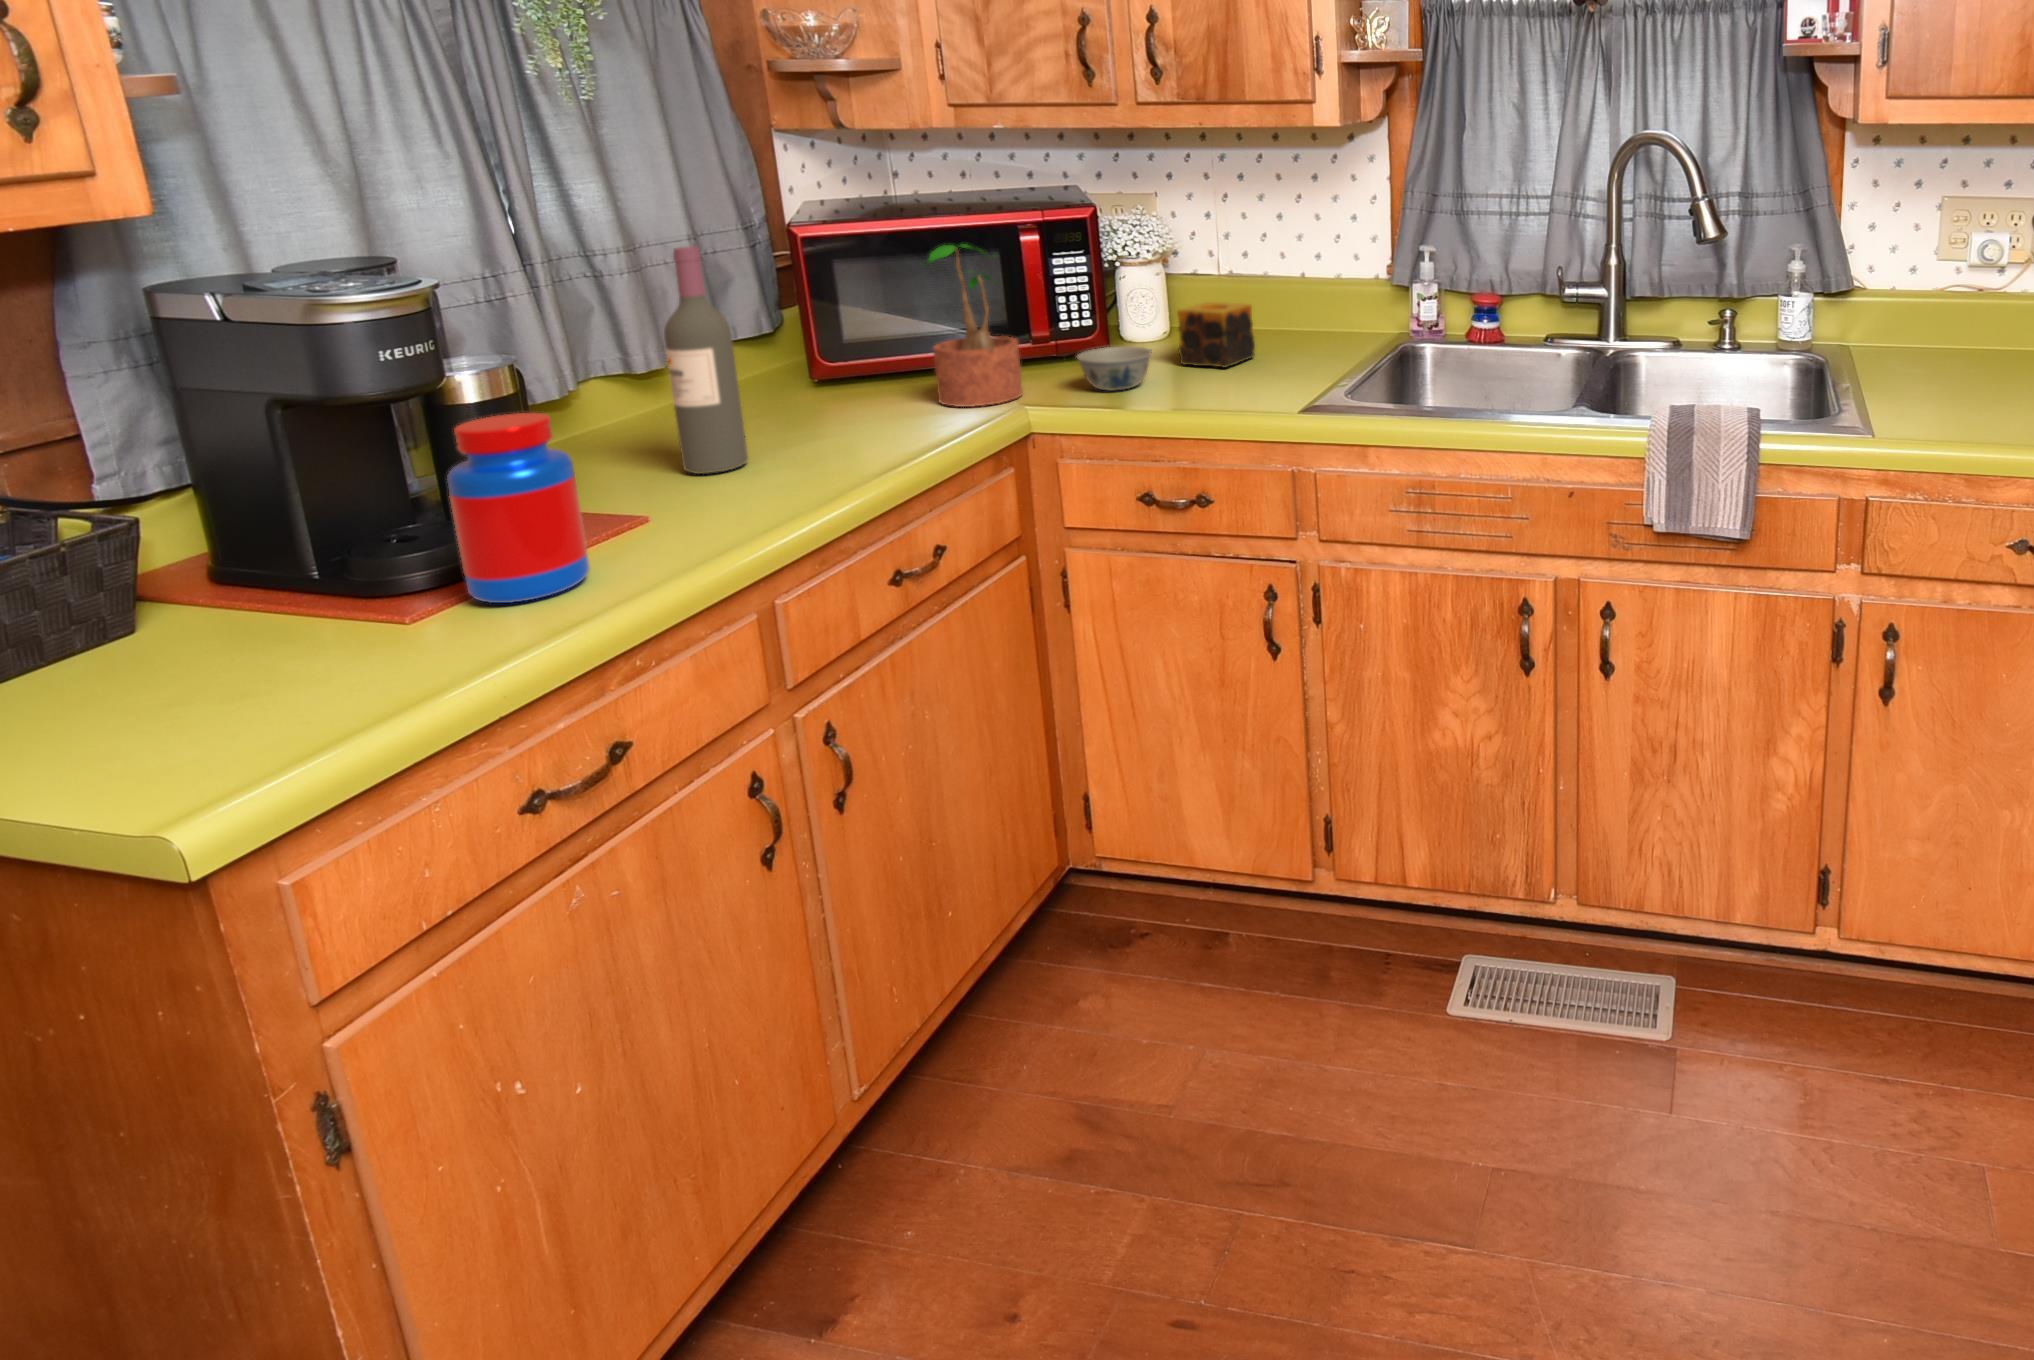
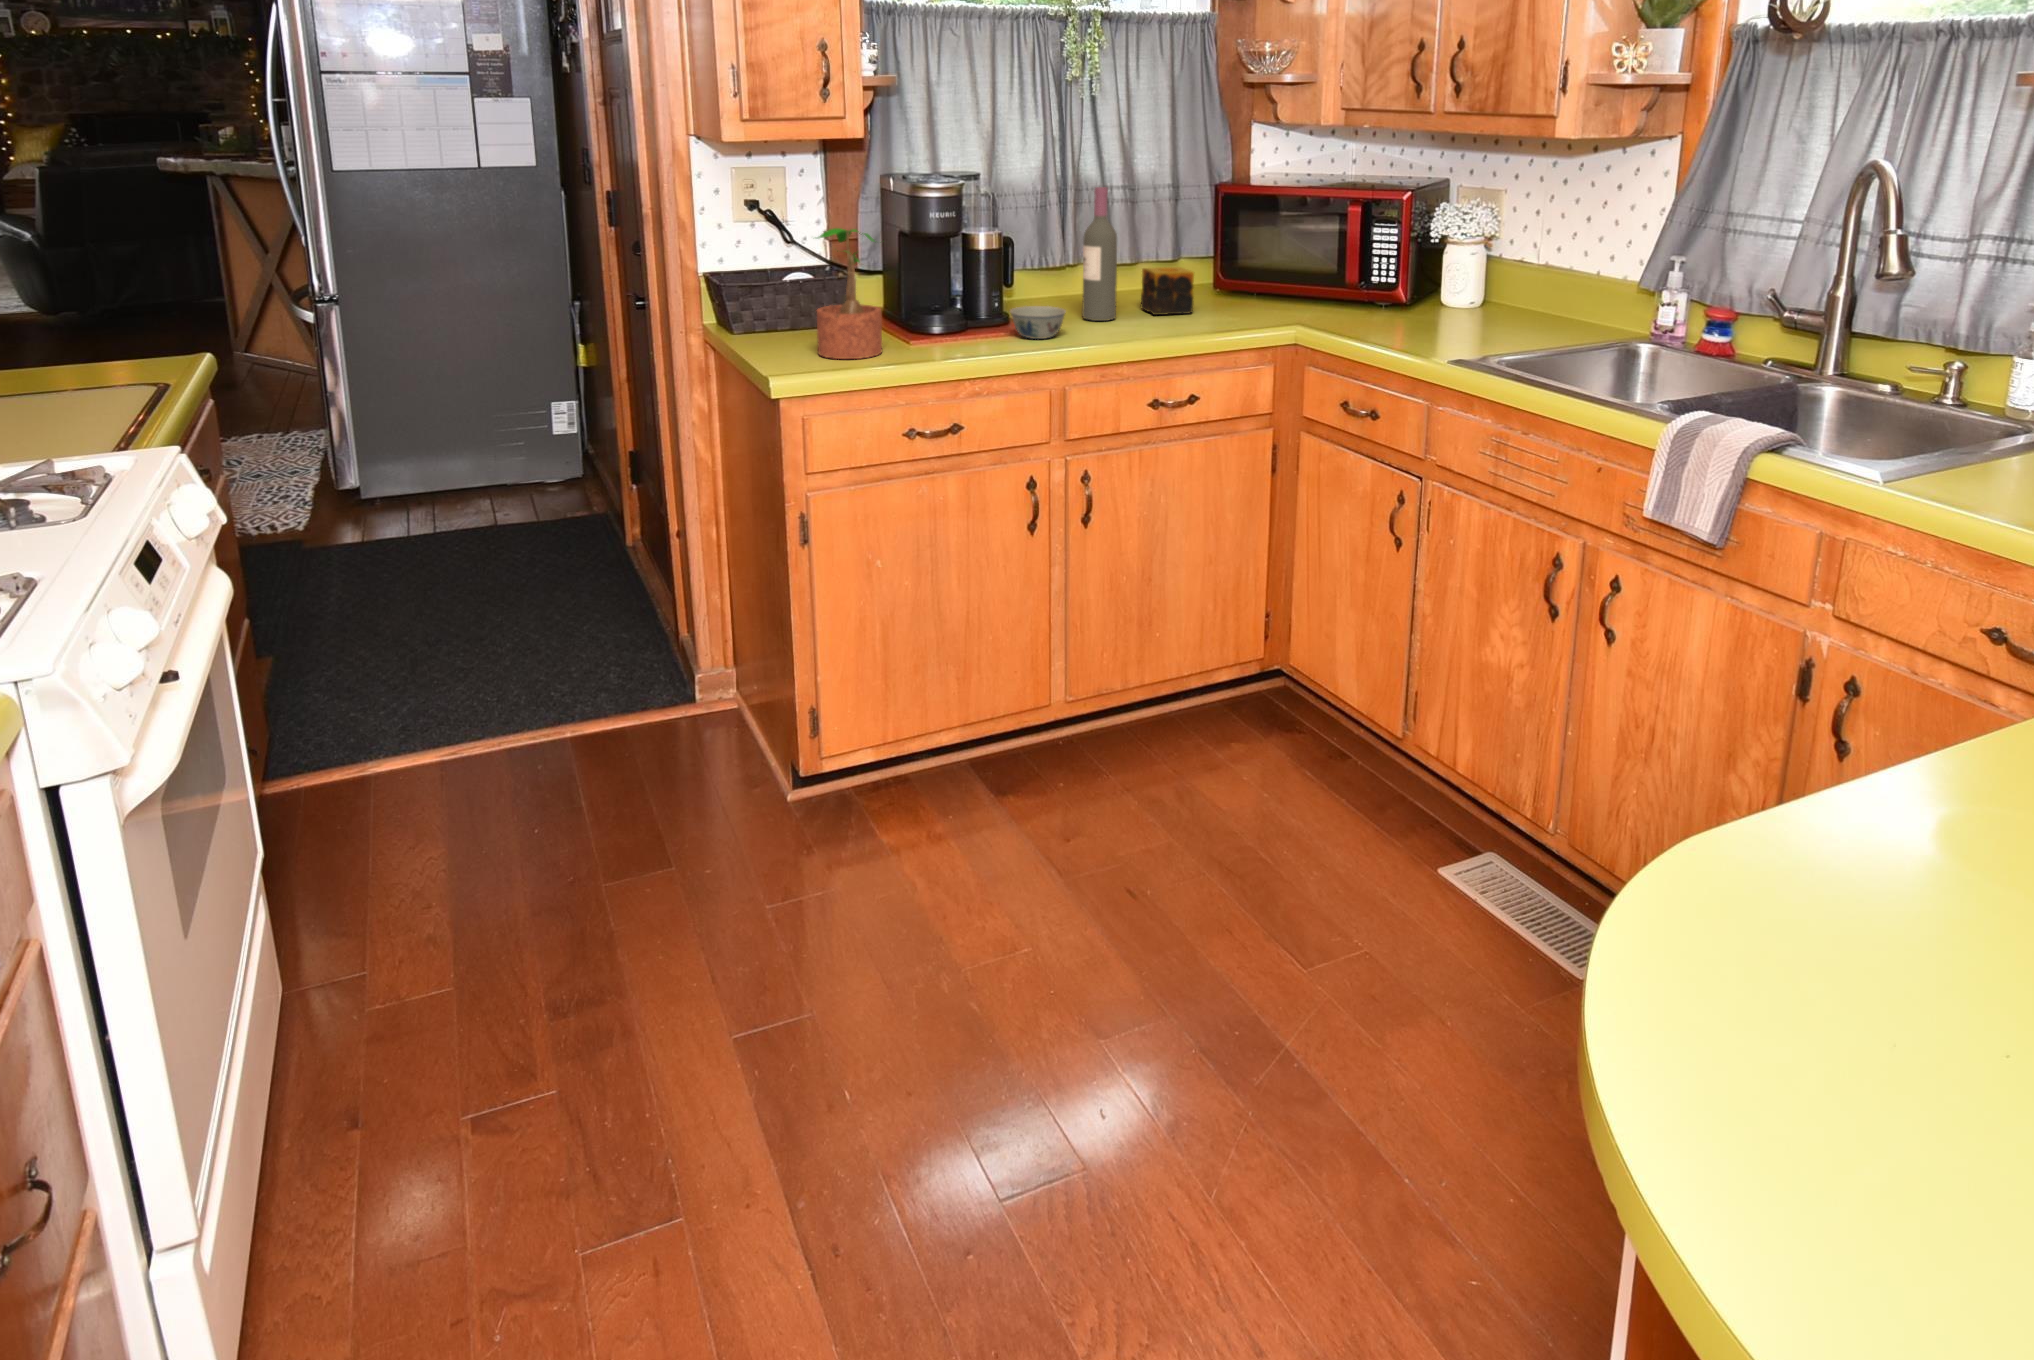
potted plant: present [927,244,1023,407] -> present [816,228,882,359]
candle: present [1177,302,1255,367] -> present [1141,267,1194,315]
bowl: present [1077,346,1152,391] -> present [1010,306,1066,339]
jar: present [447,413,589,603] -> none [927,256,978,348]

